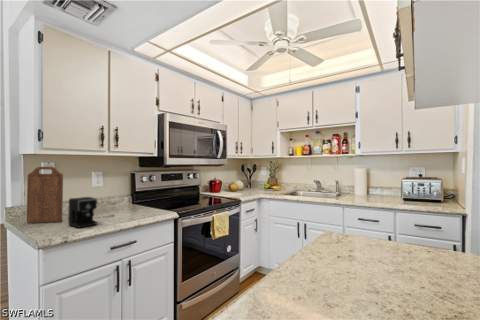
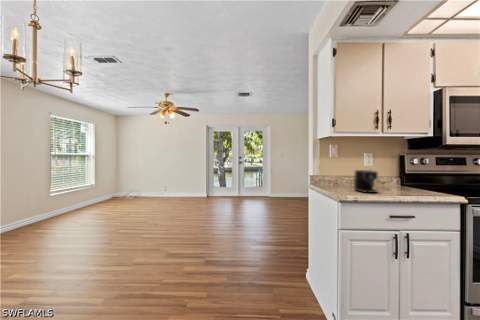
cutting board: present [27,167,63,223] -> none [325,146,348,188]

